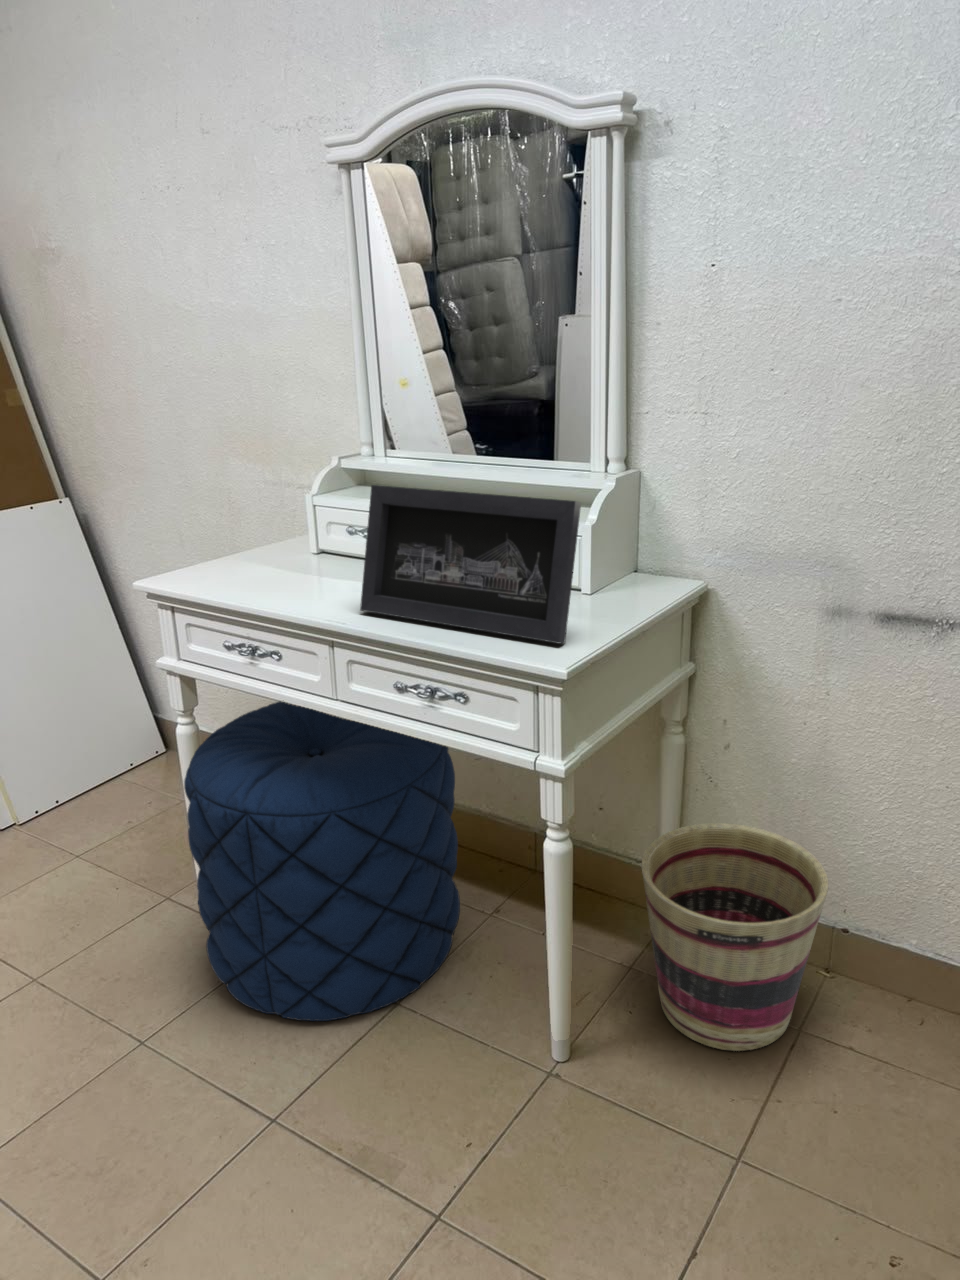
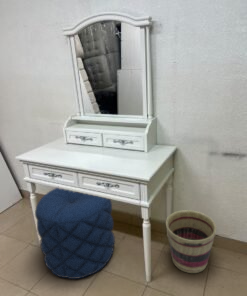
picture frame: present [360,485,581,643] -> none [85,127,148,170]

